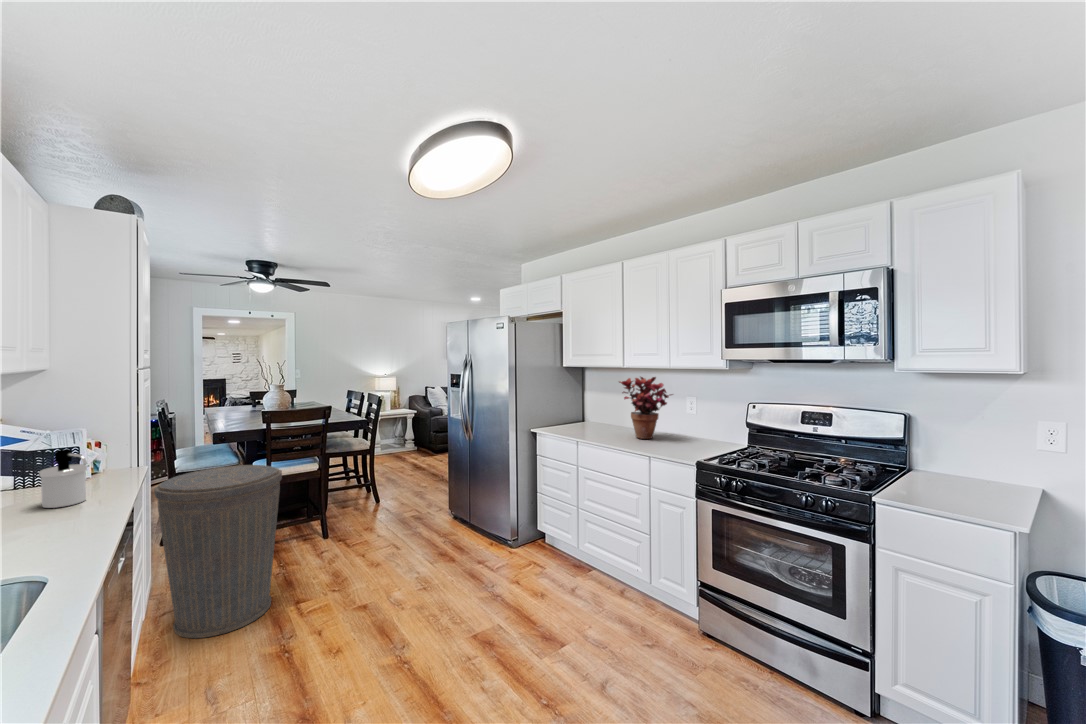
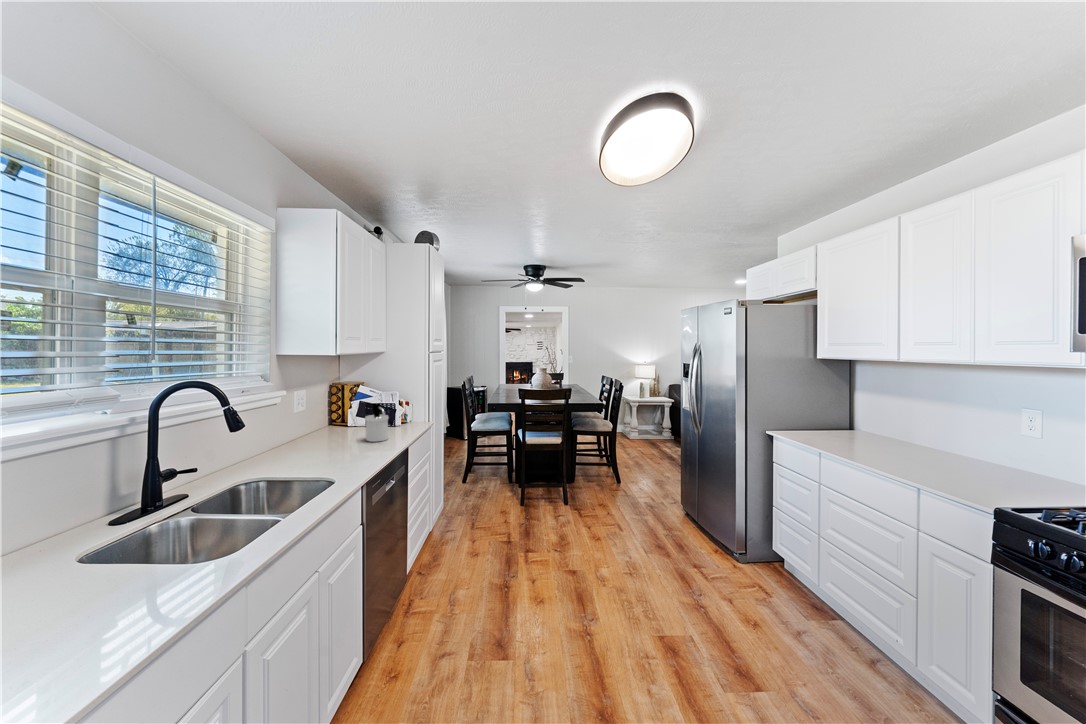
potted plant: present [619,377,673,439] -> none [887,376,985,464]
trash can: present [154,465,282,638] -> none [438,430,520,559]

